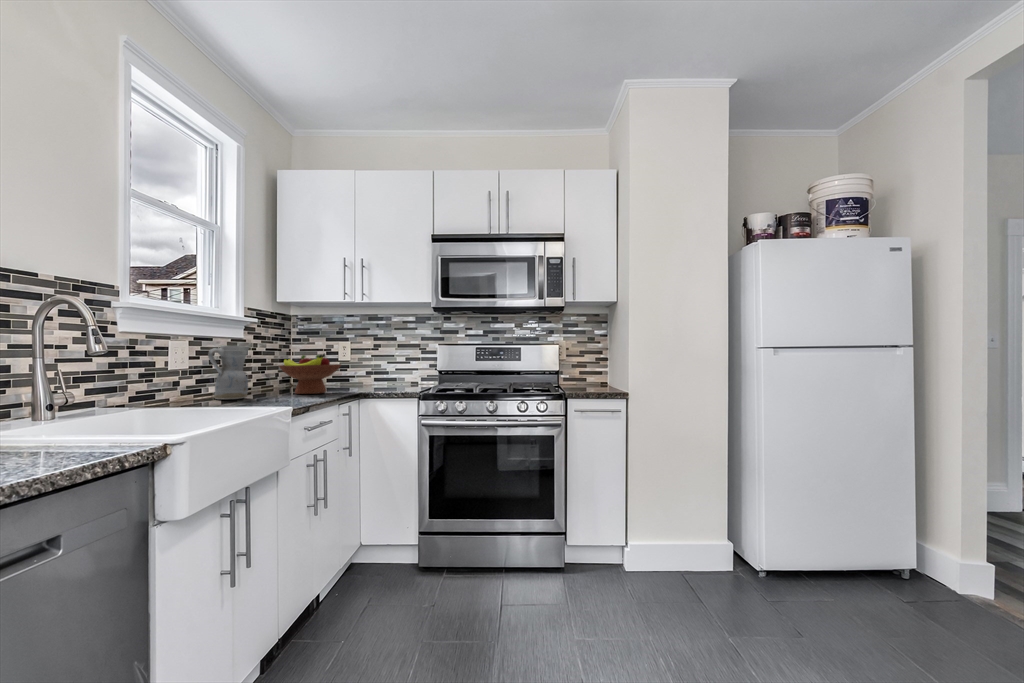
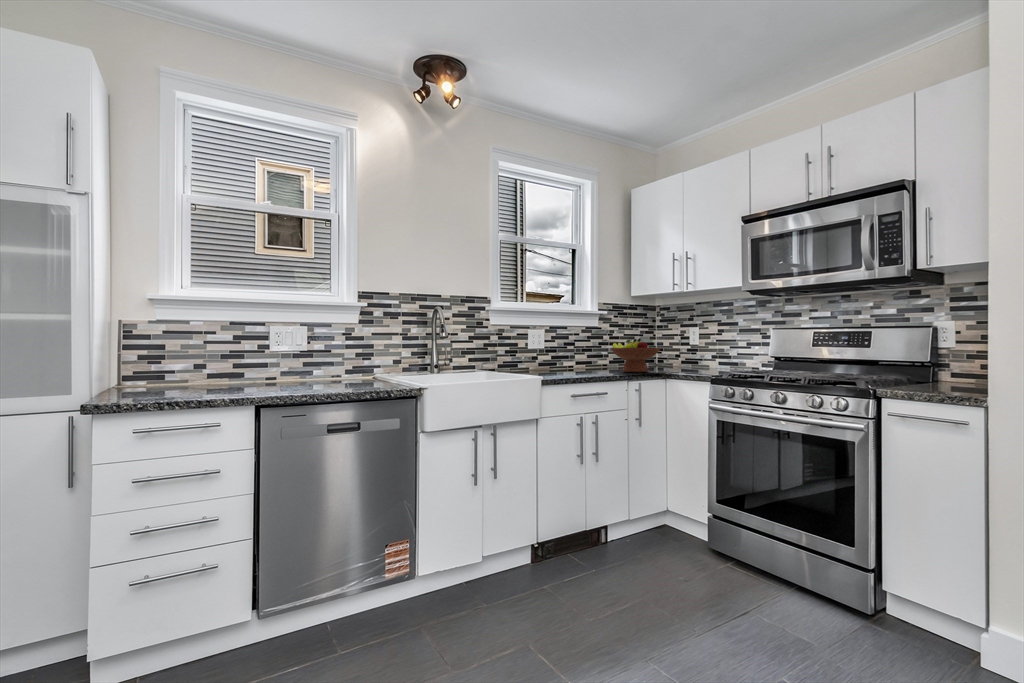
ceramic pitcher: present [208,345,249,399] -> none [554,332,581,371]

